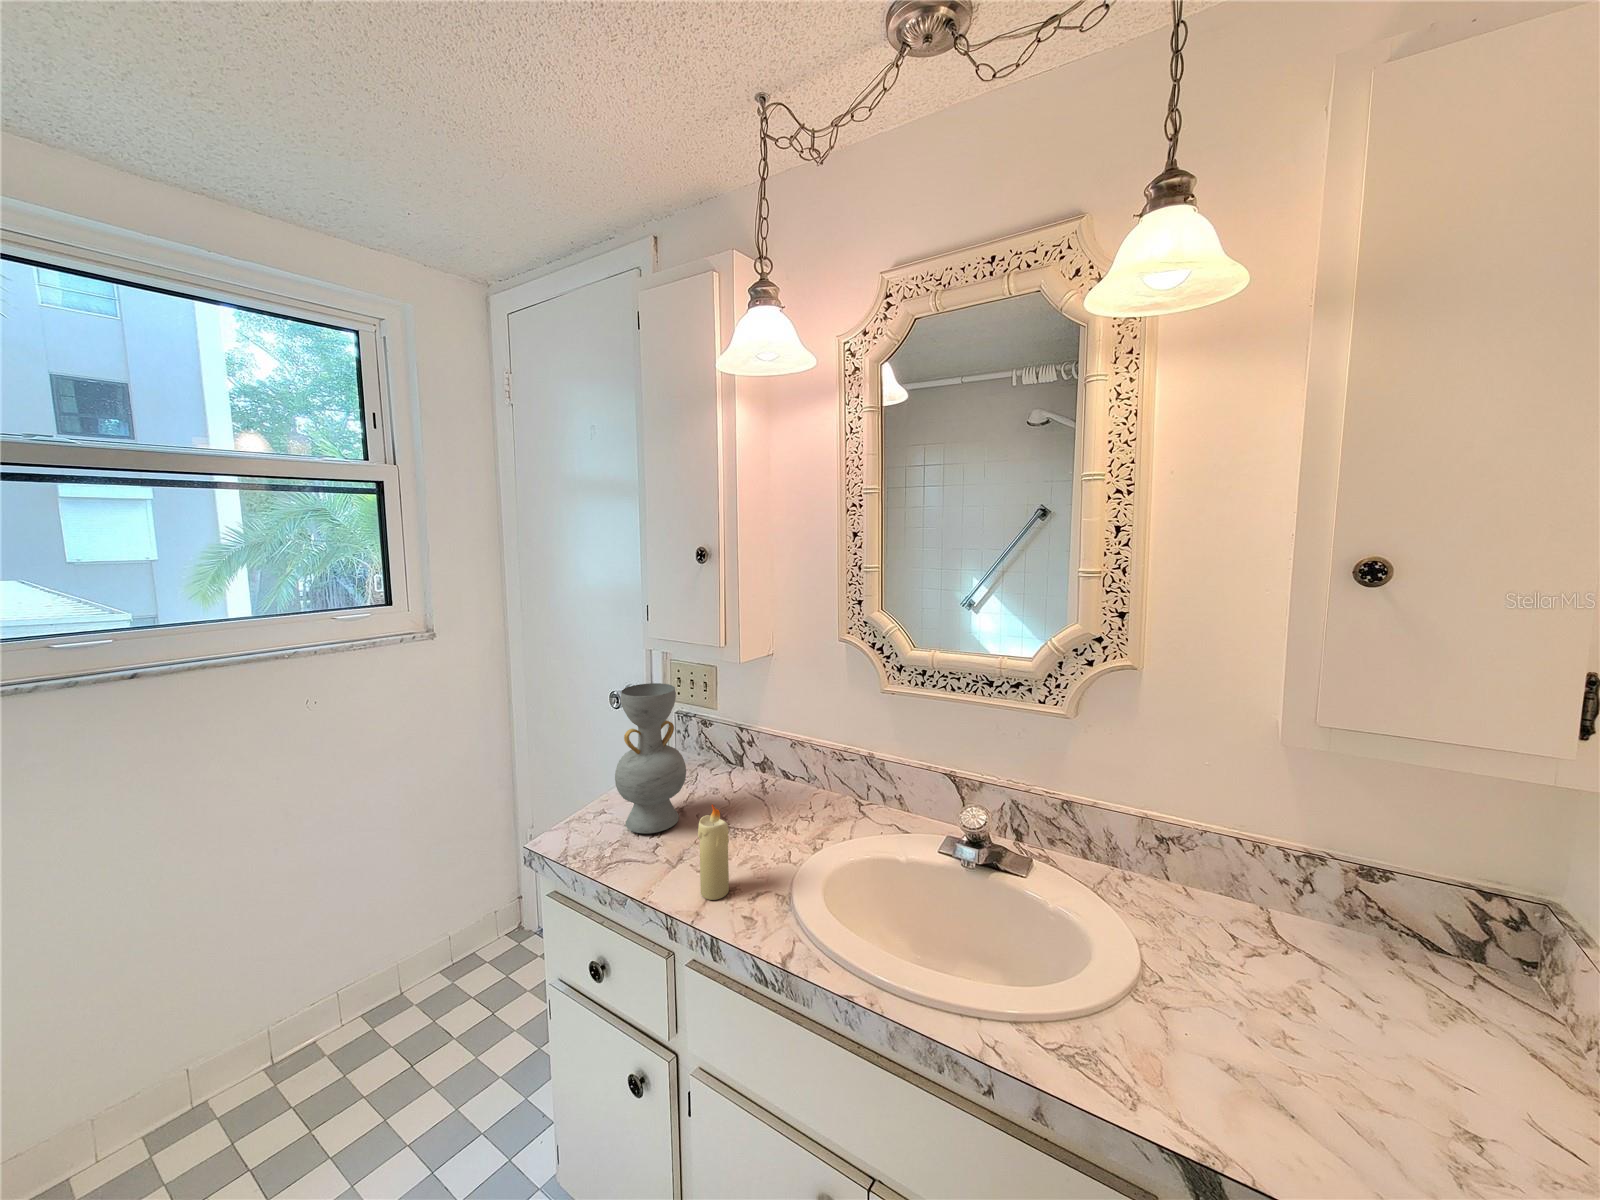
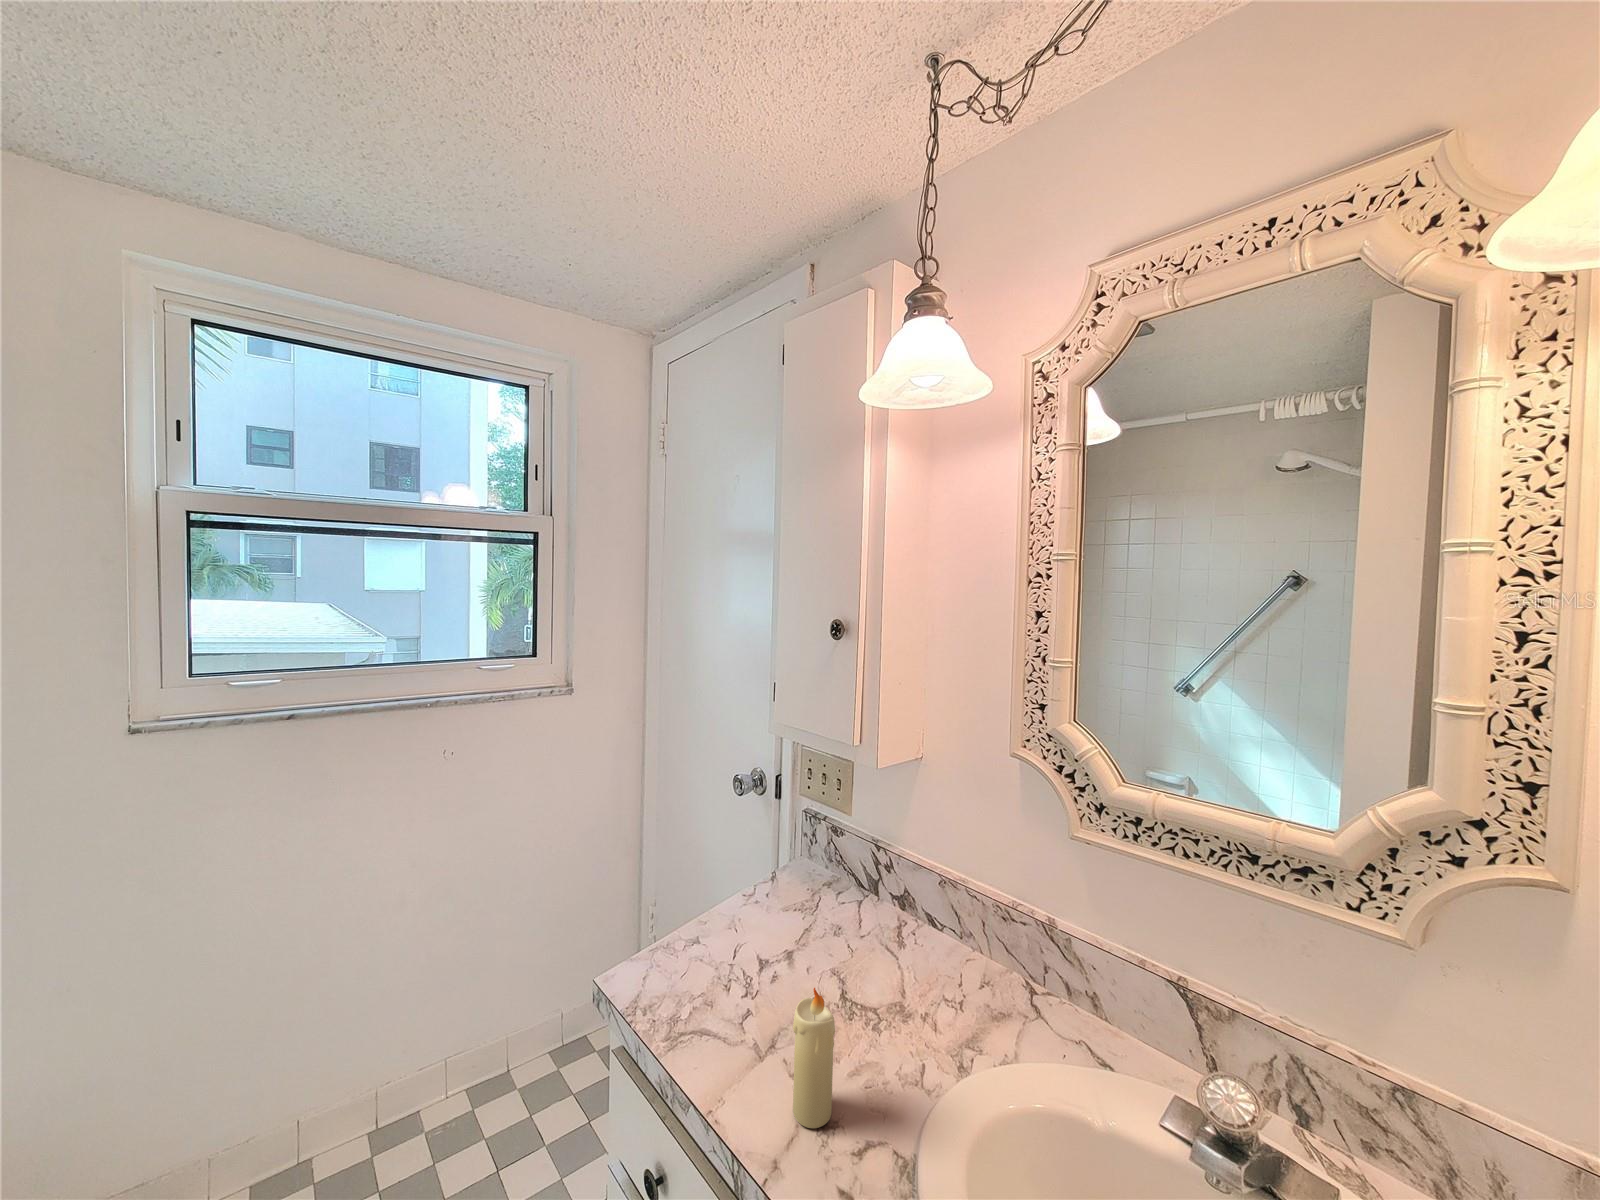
decorative vase: present [615,683,686,833] -> none [712,785,798,982]

